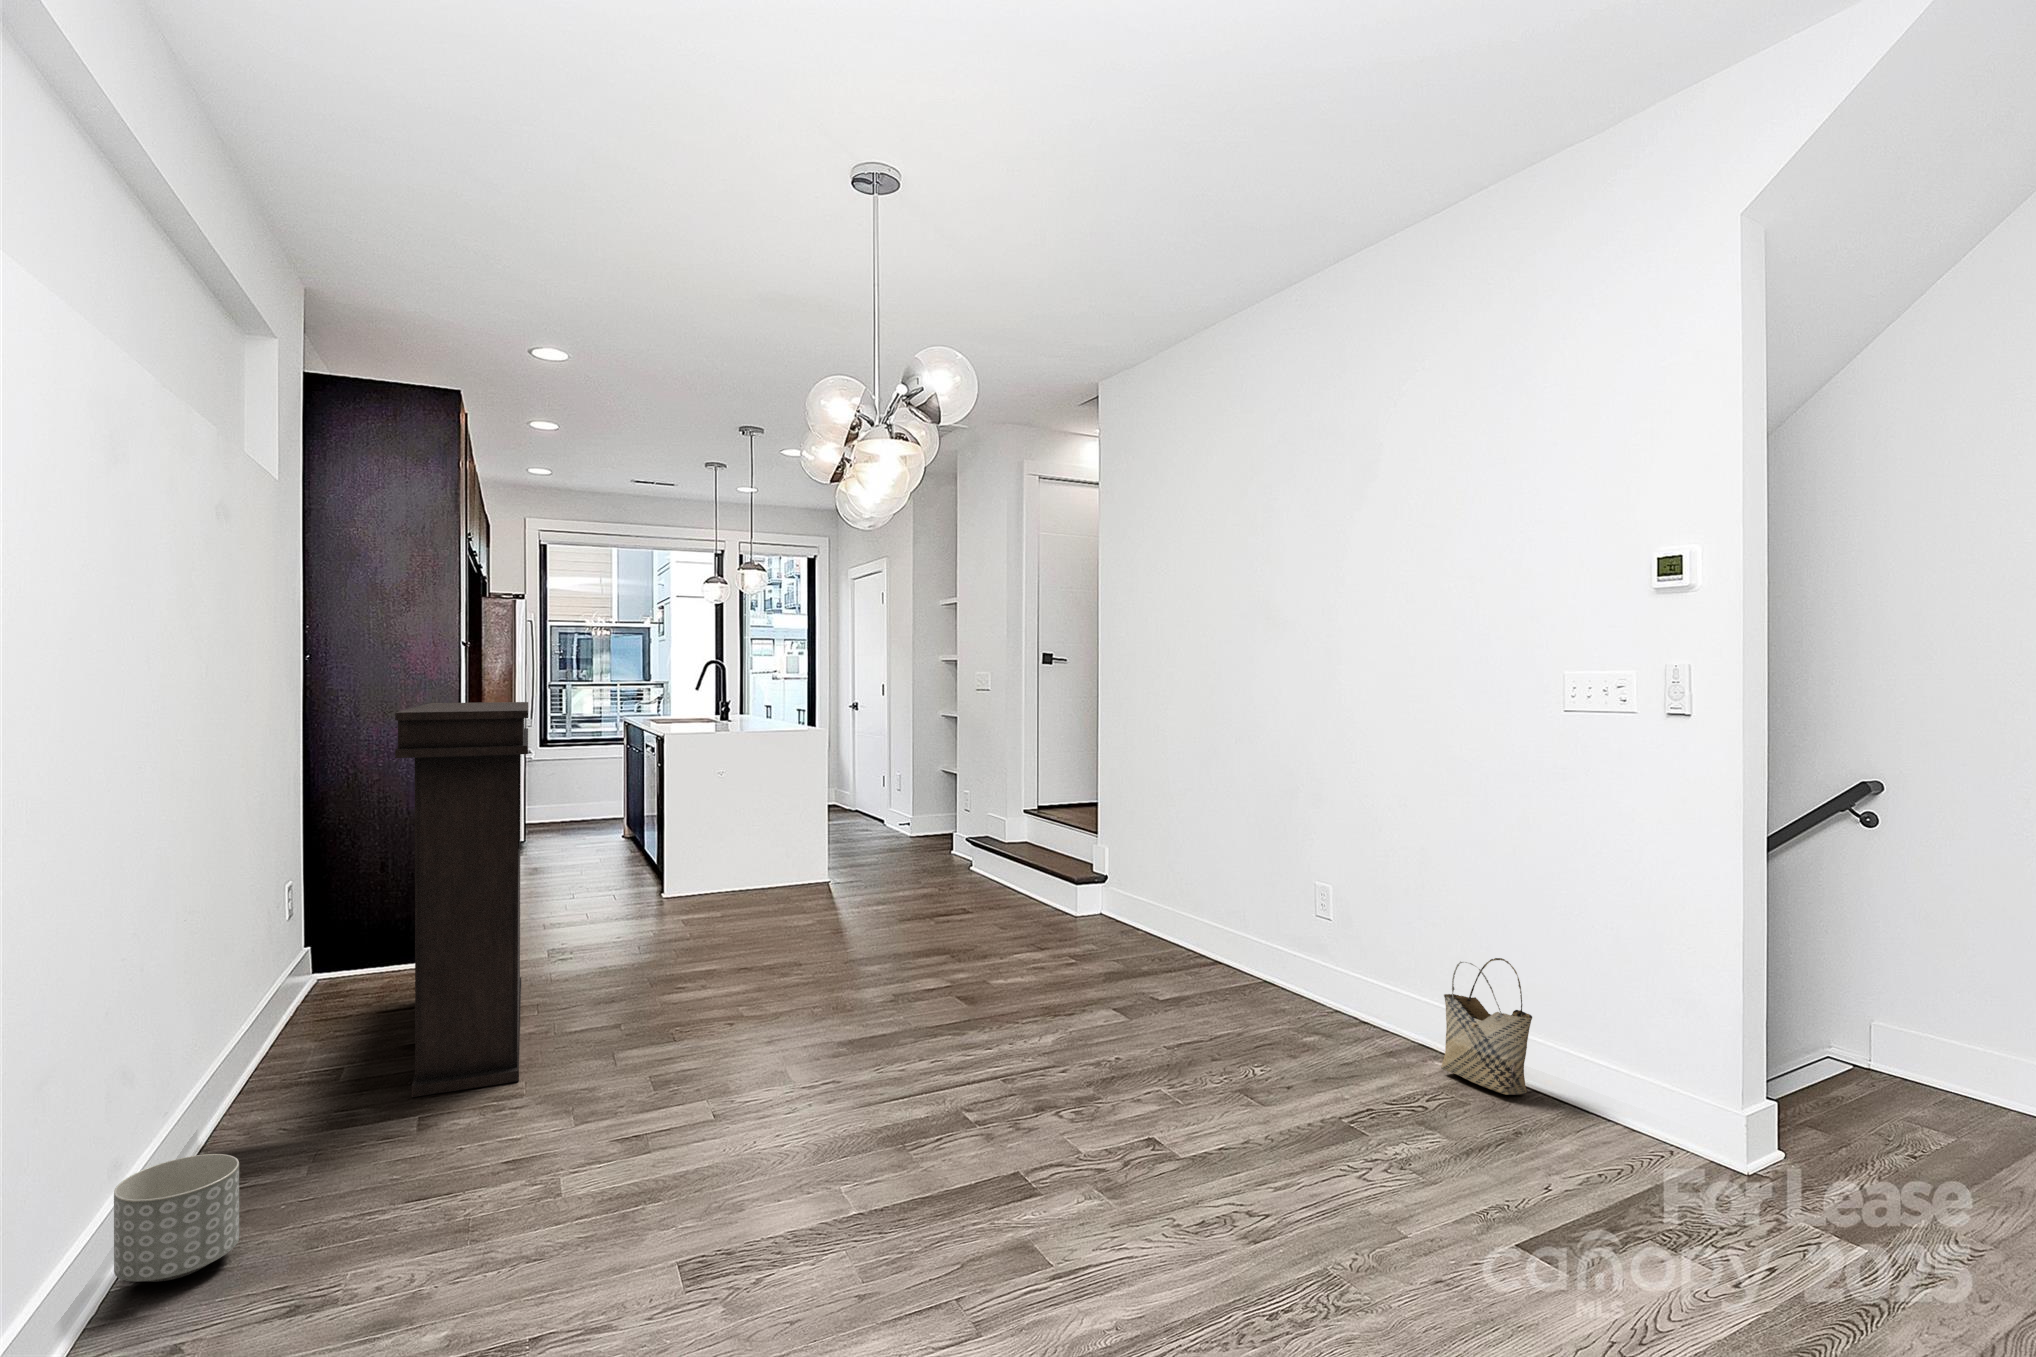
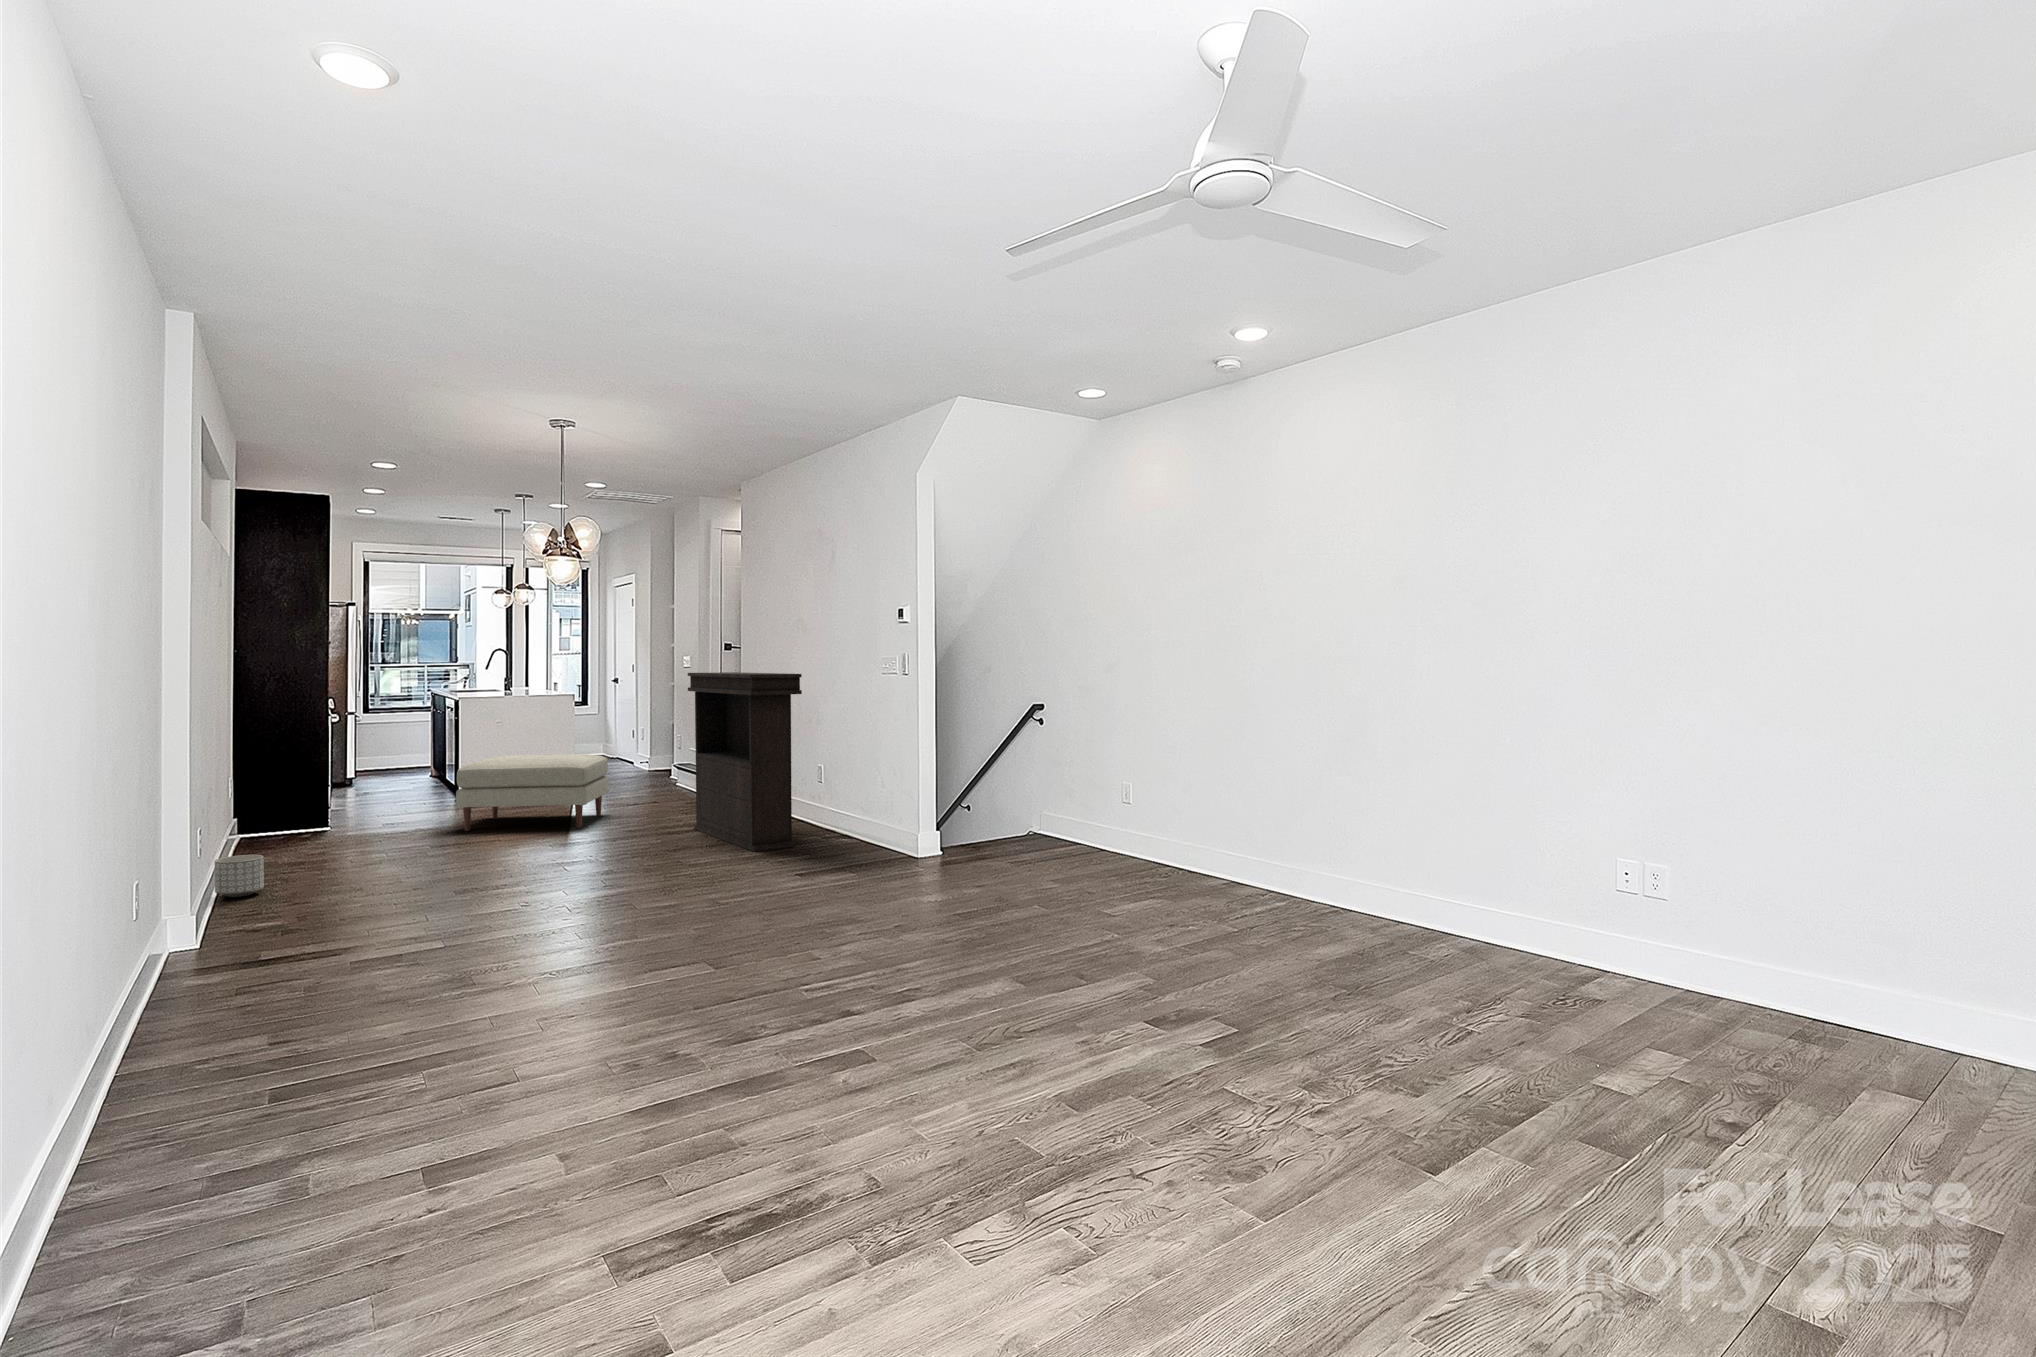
console table: present [395,702,528,1097] -> present [688,672,802,851]
ottoman: none [665,842,906,986] -> present [456,754,609,831]
woven basket: present [1441,958,1532,1095] -> none [841,789,872,847]

